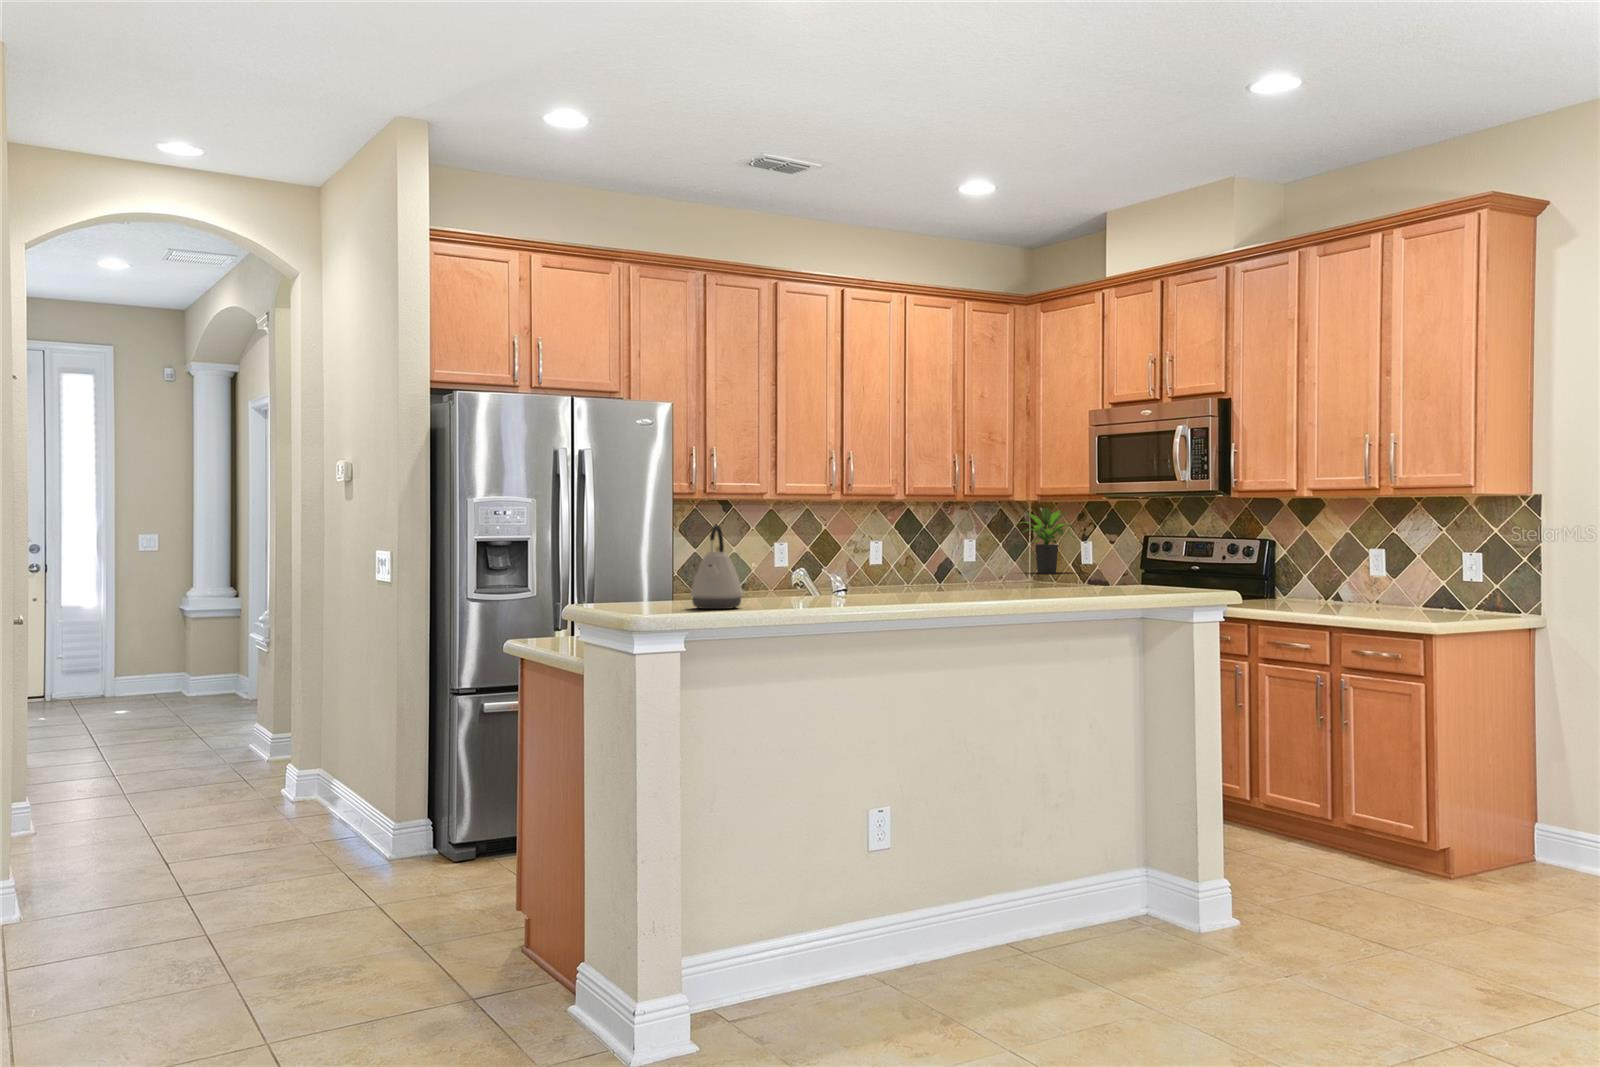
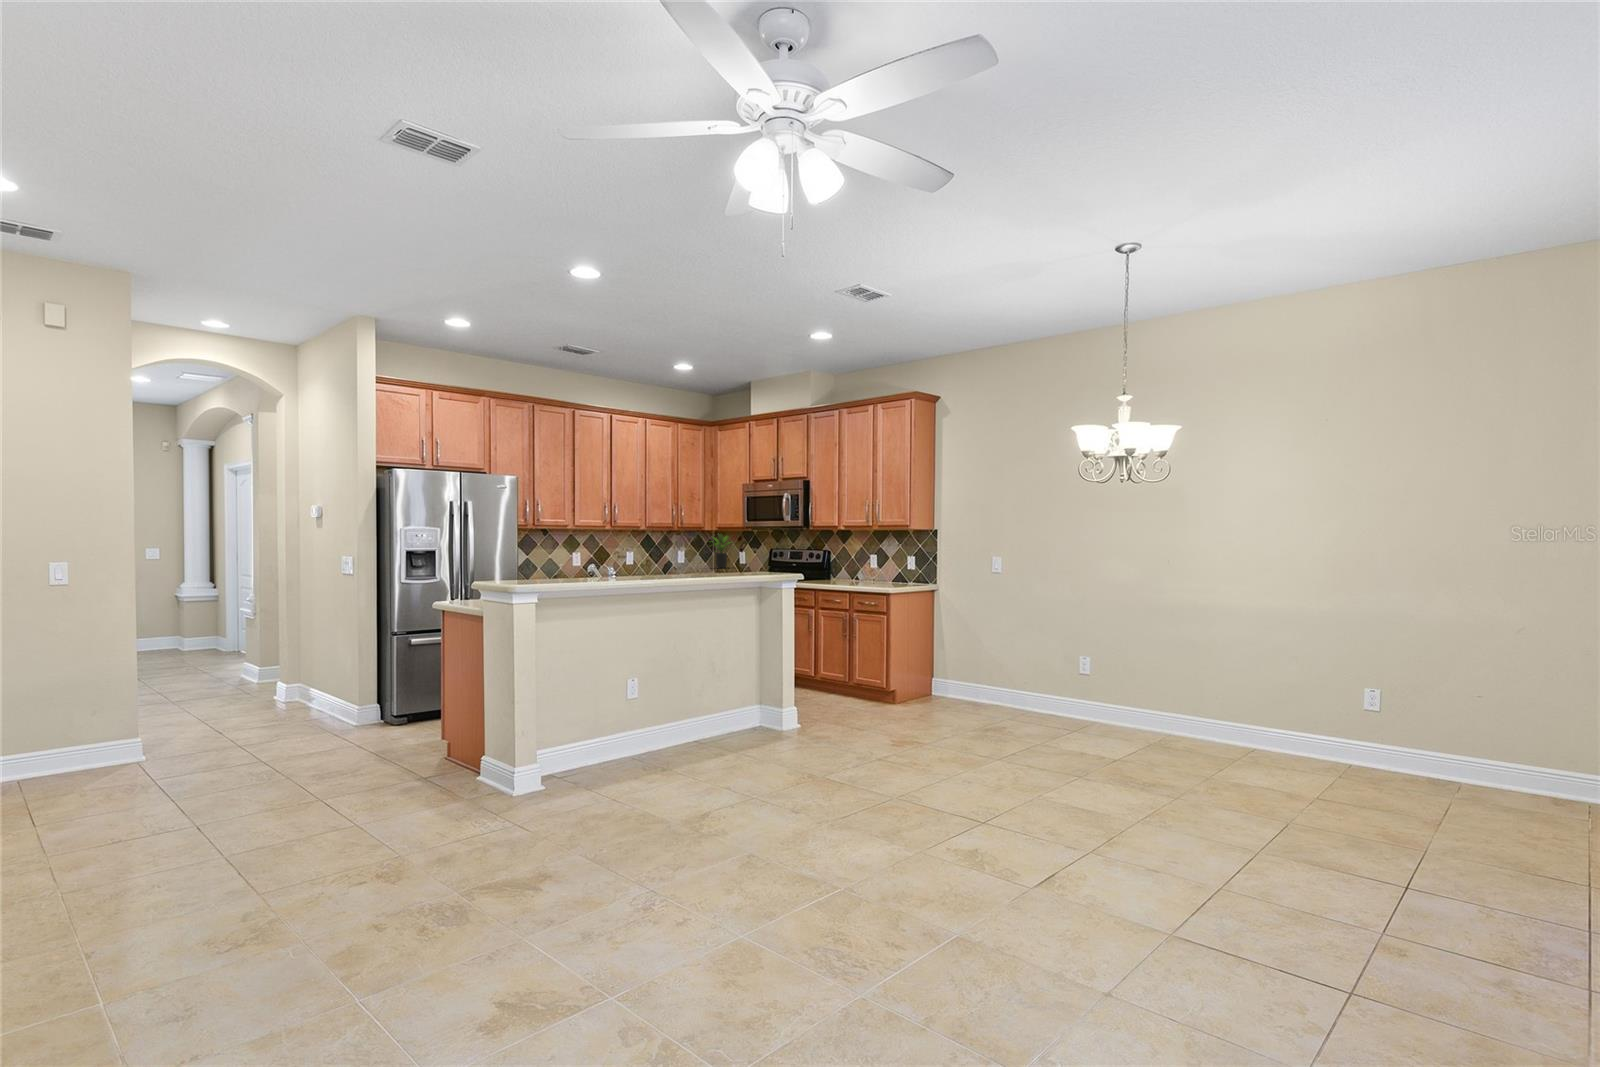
kettle: present [690,525,743,609] -> none [536,542,563,584]

